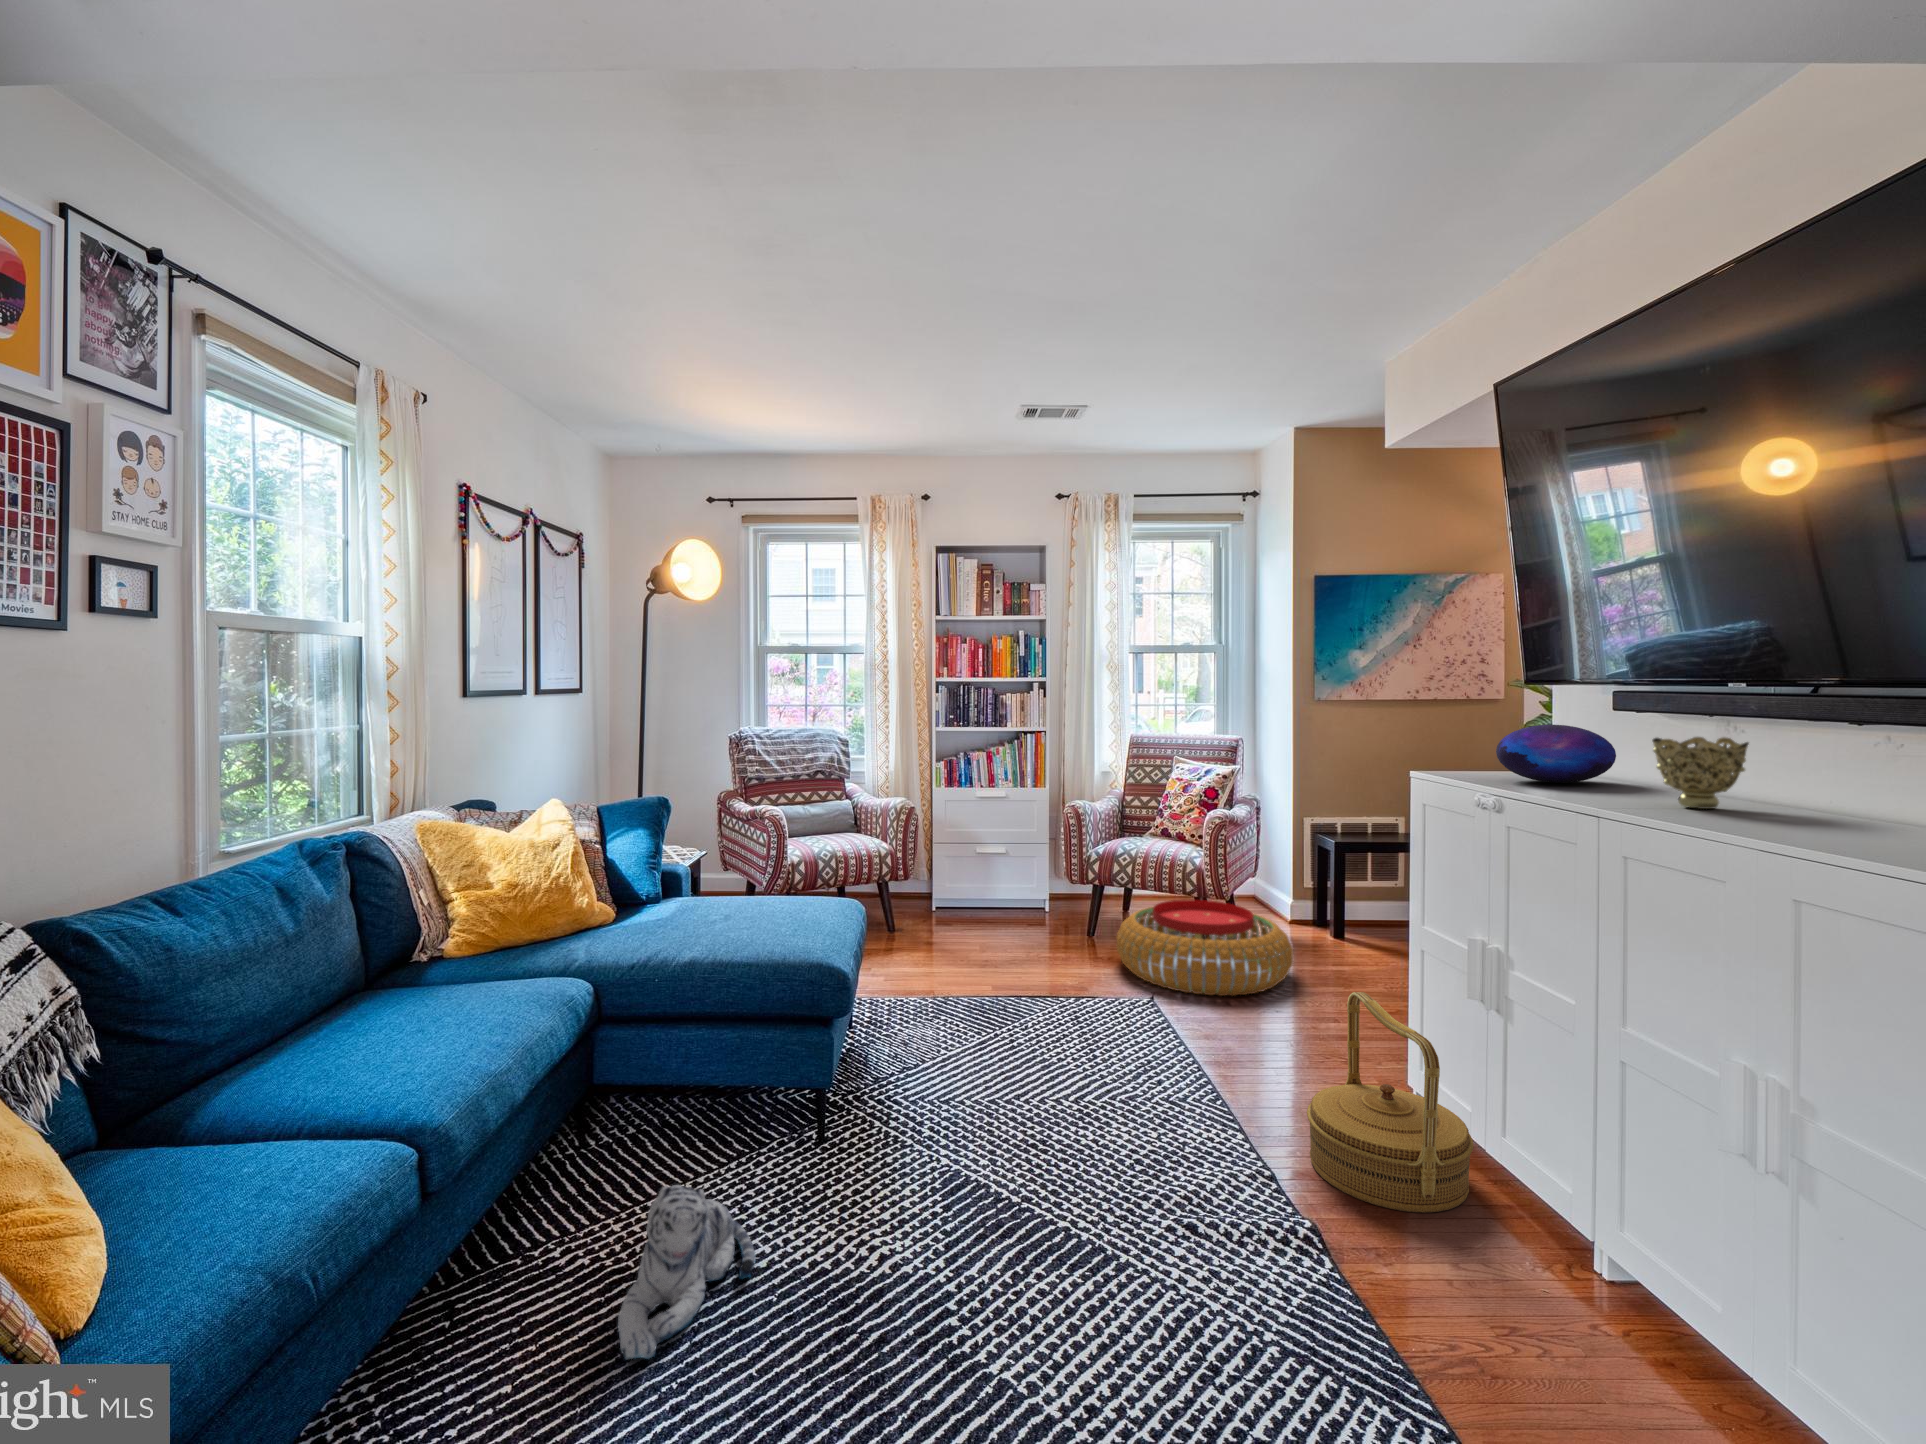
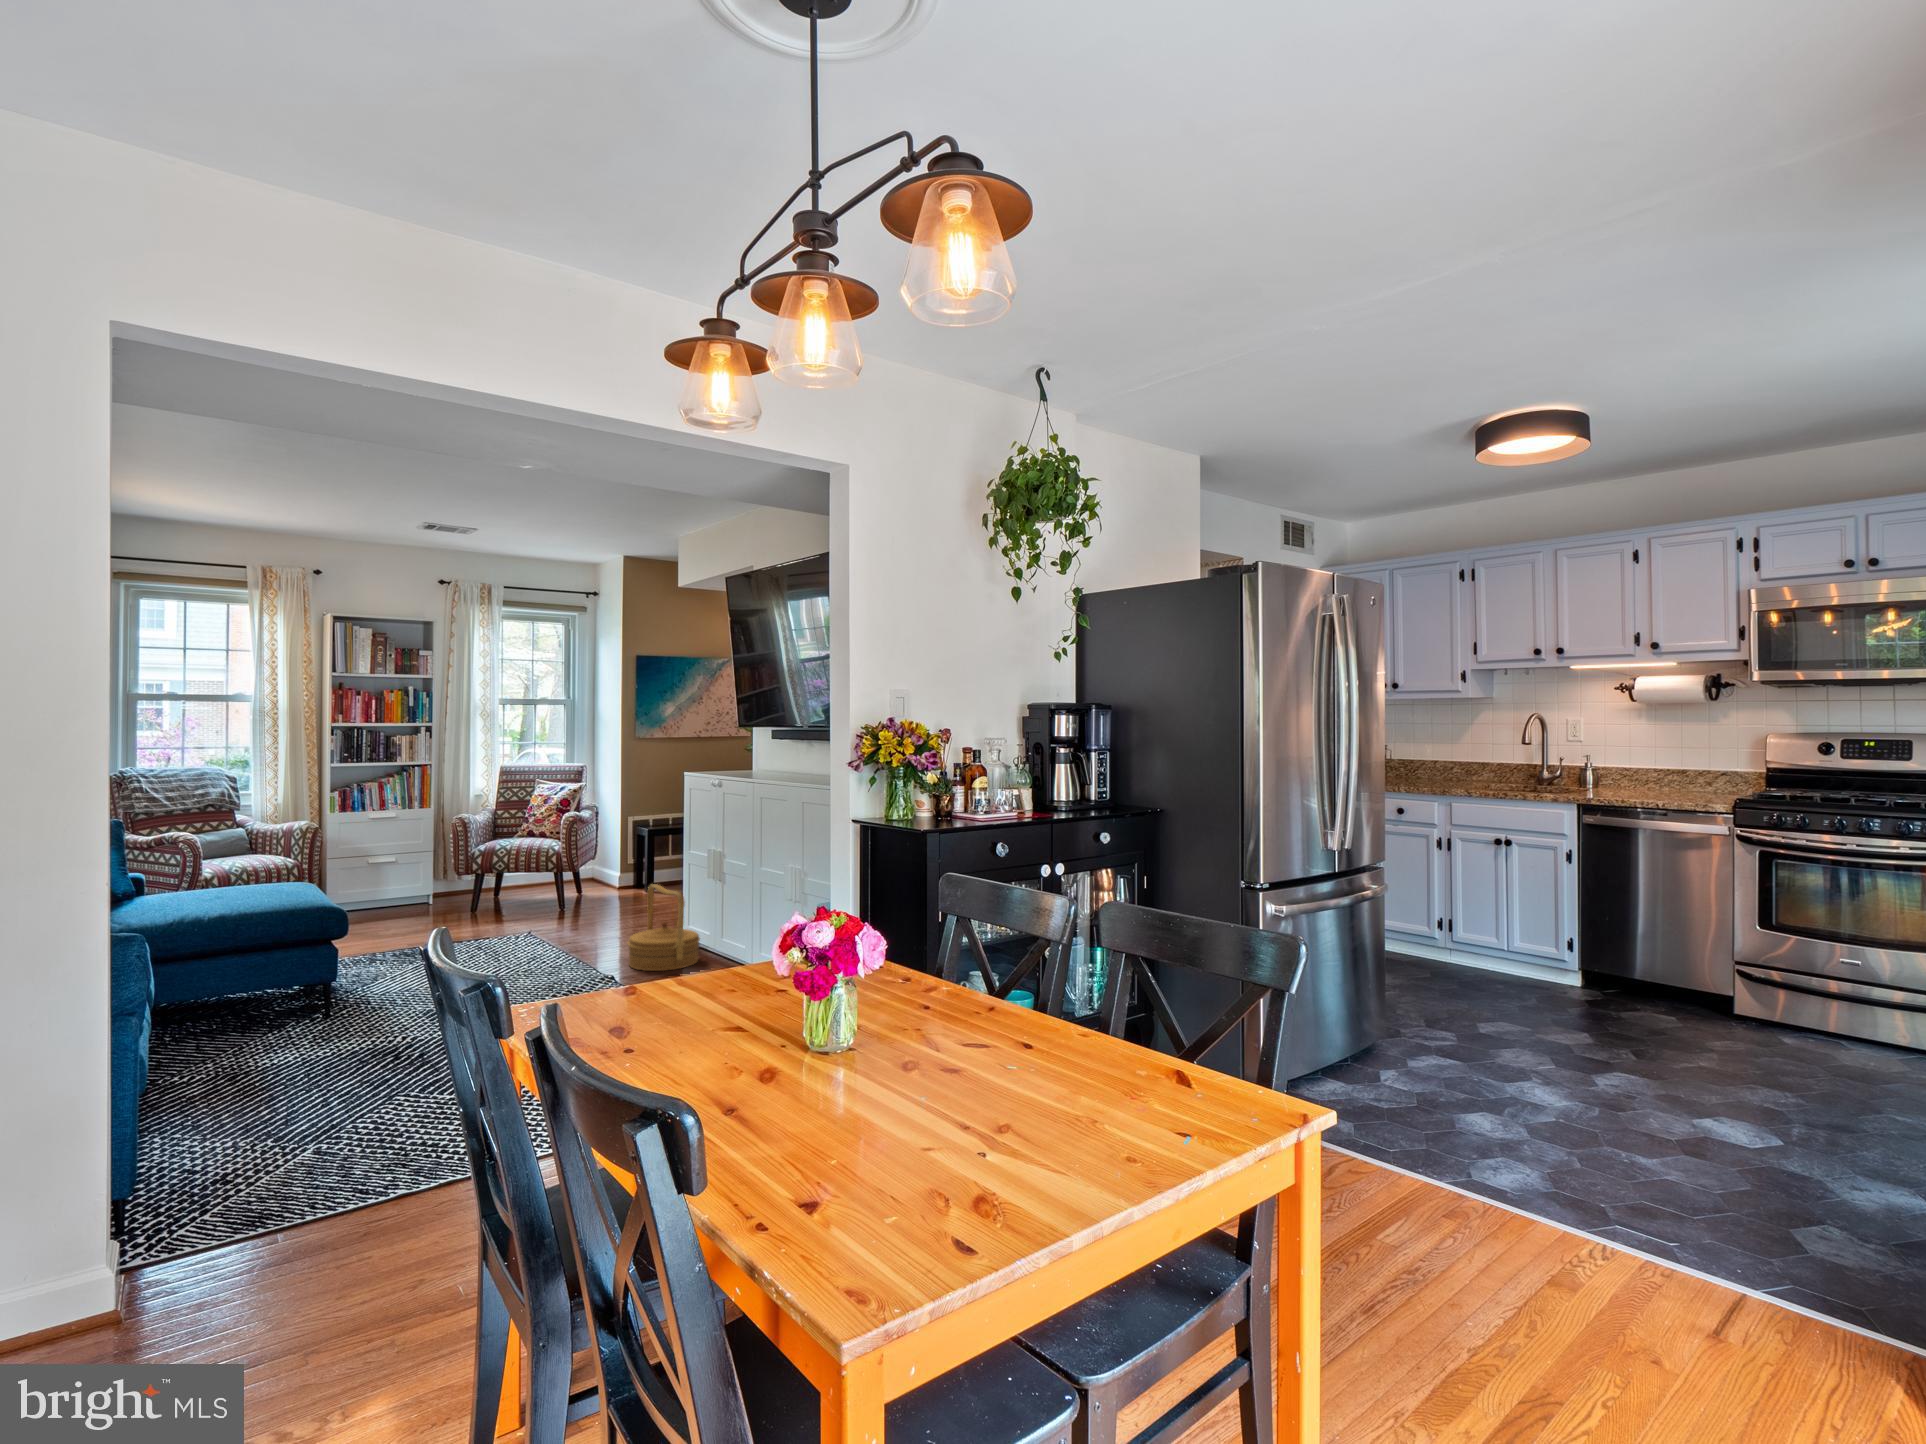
decorative orb: present [1496,725,1616,783] -> none [715,752,761,778]
decorative bowl: present [1652,737,1749,809] -> none [762,756,791,783]
pouf: present [1117,899,1293,996] -> none [501,872,620,925]
plush toy: present [618,1185,756,1360] -> none [279,995,348,1066]

